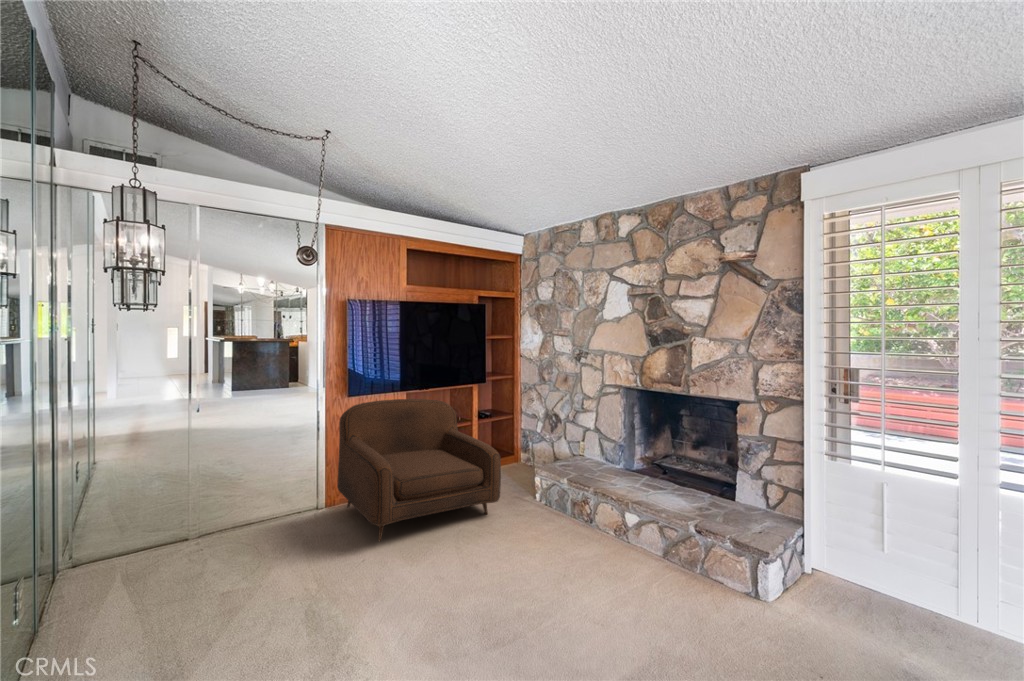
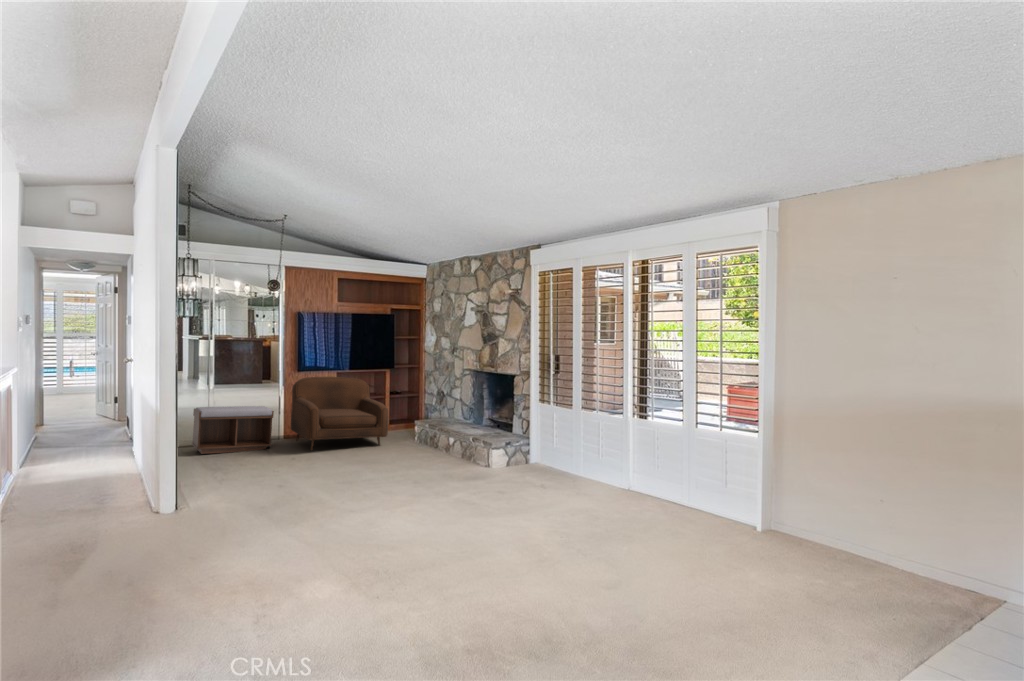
bench: none [158,454,309,563] -> present [192,406,274,454]

